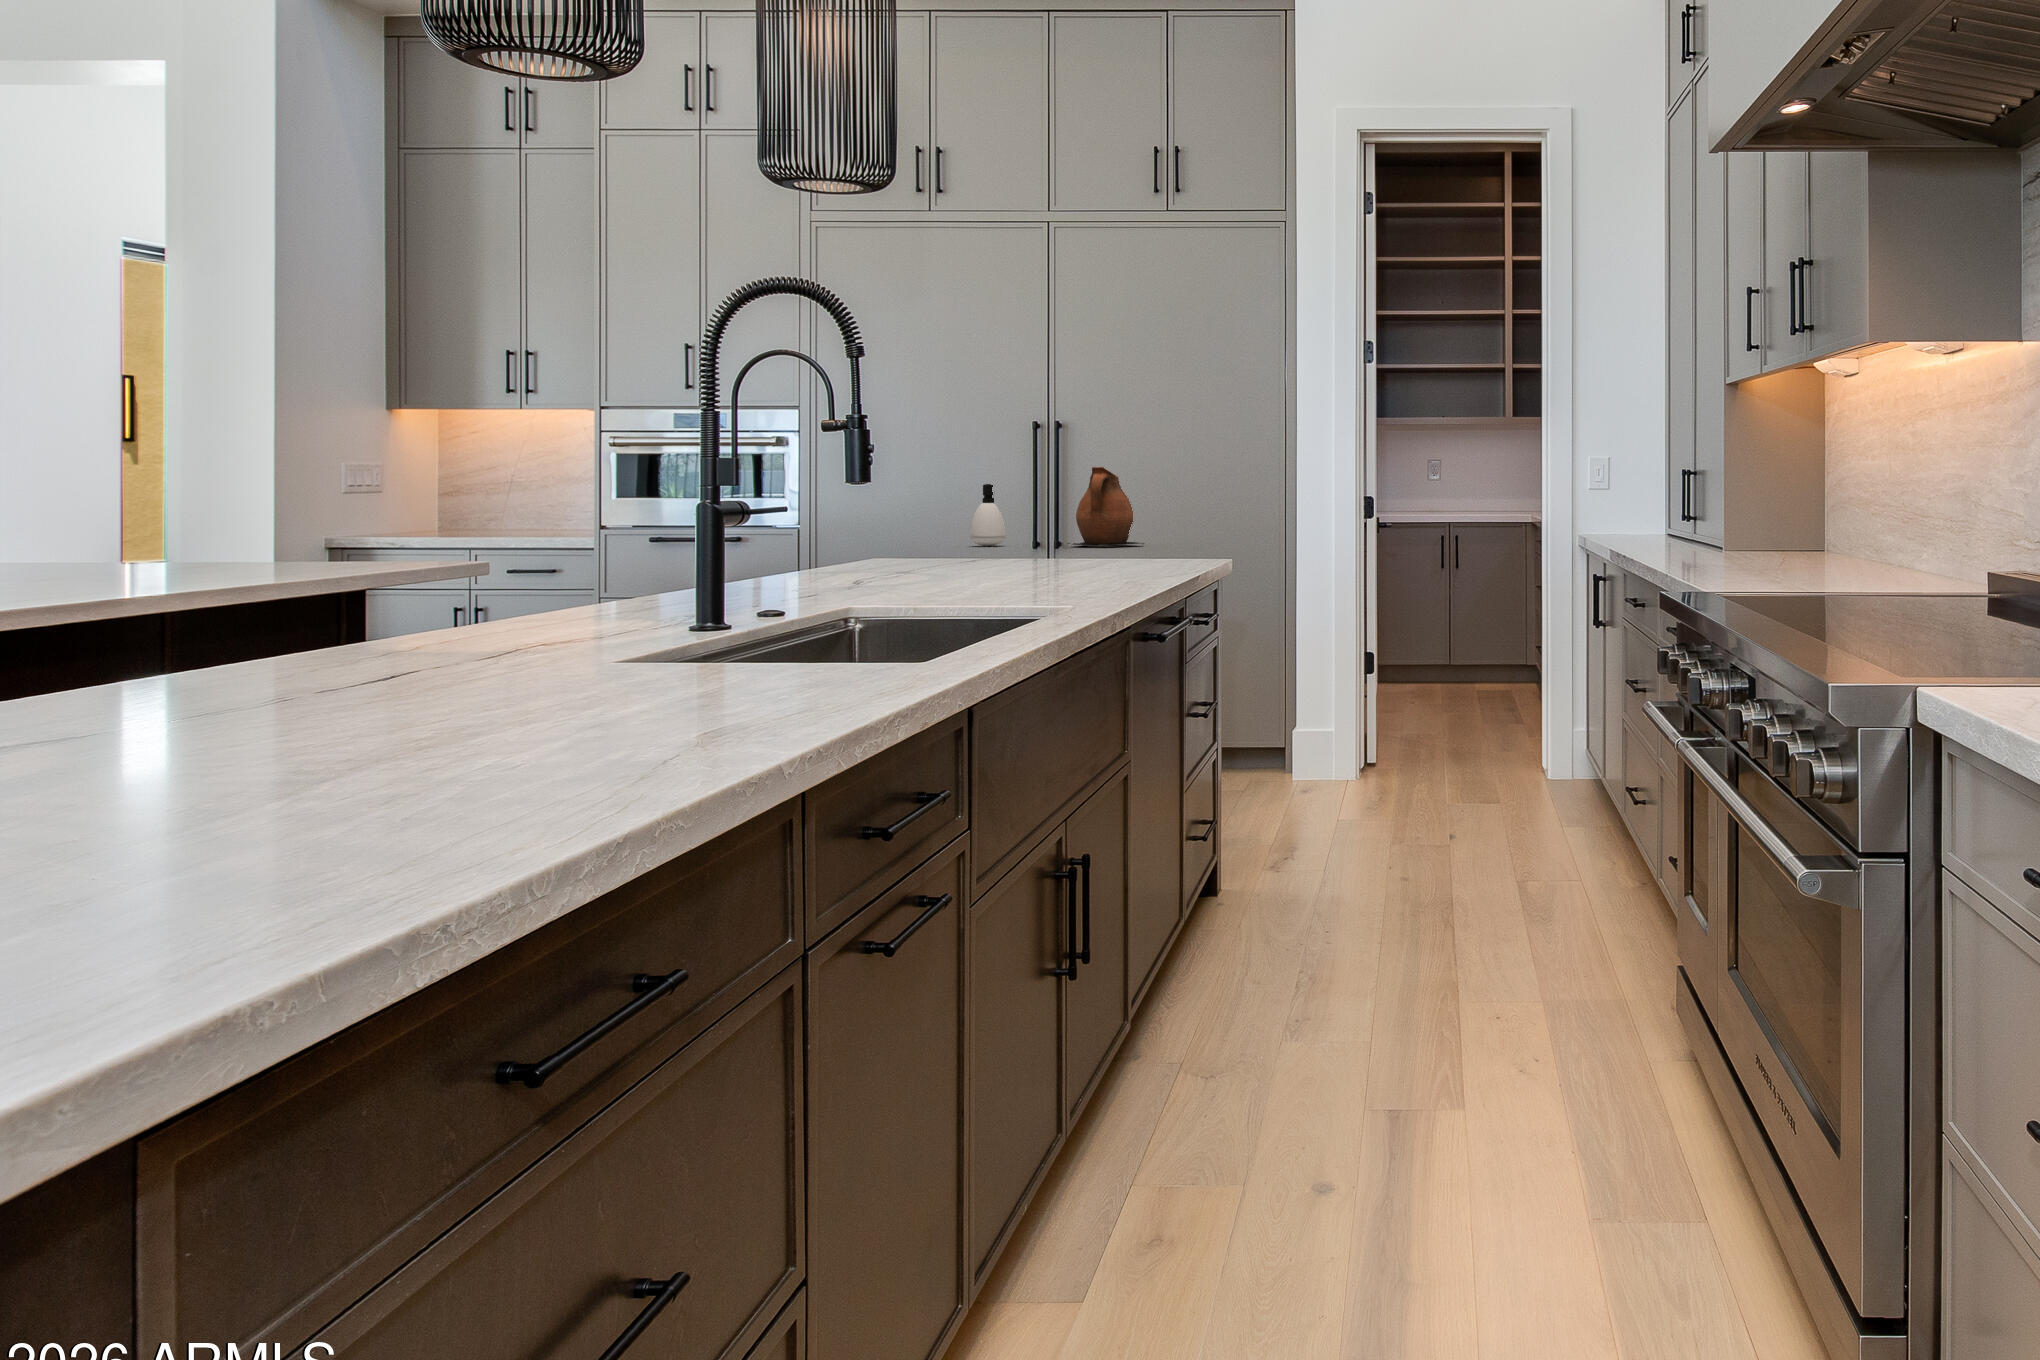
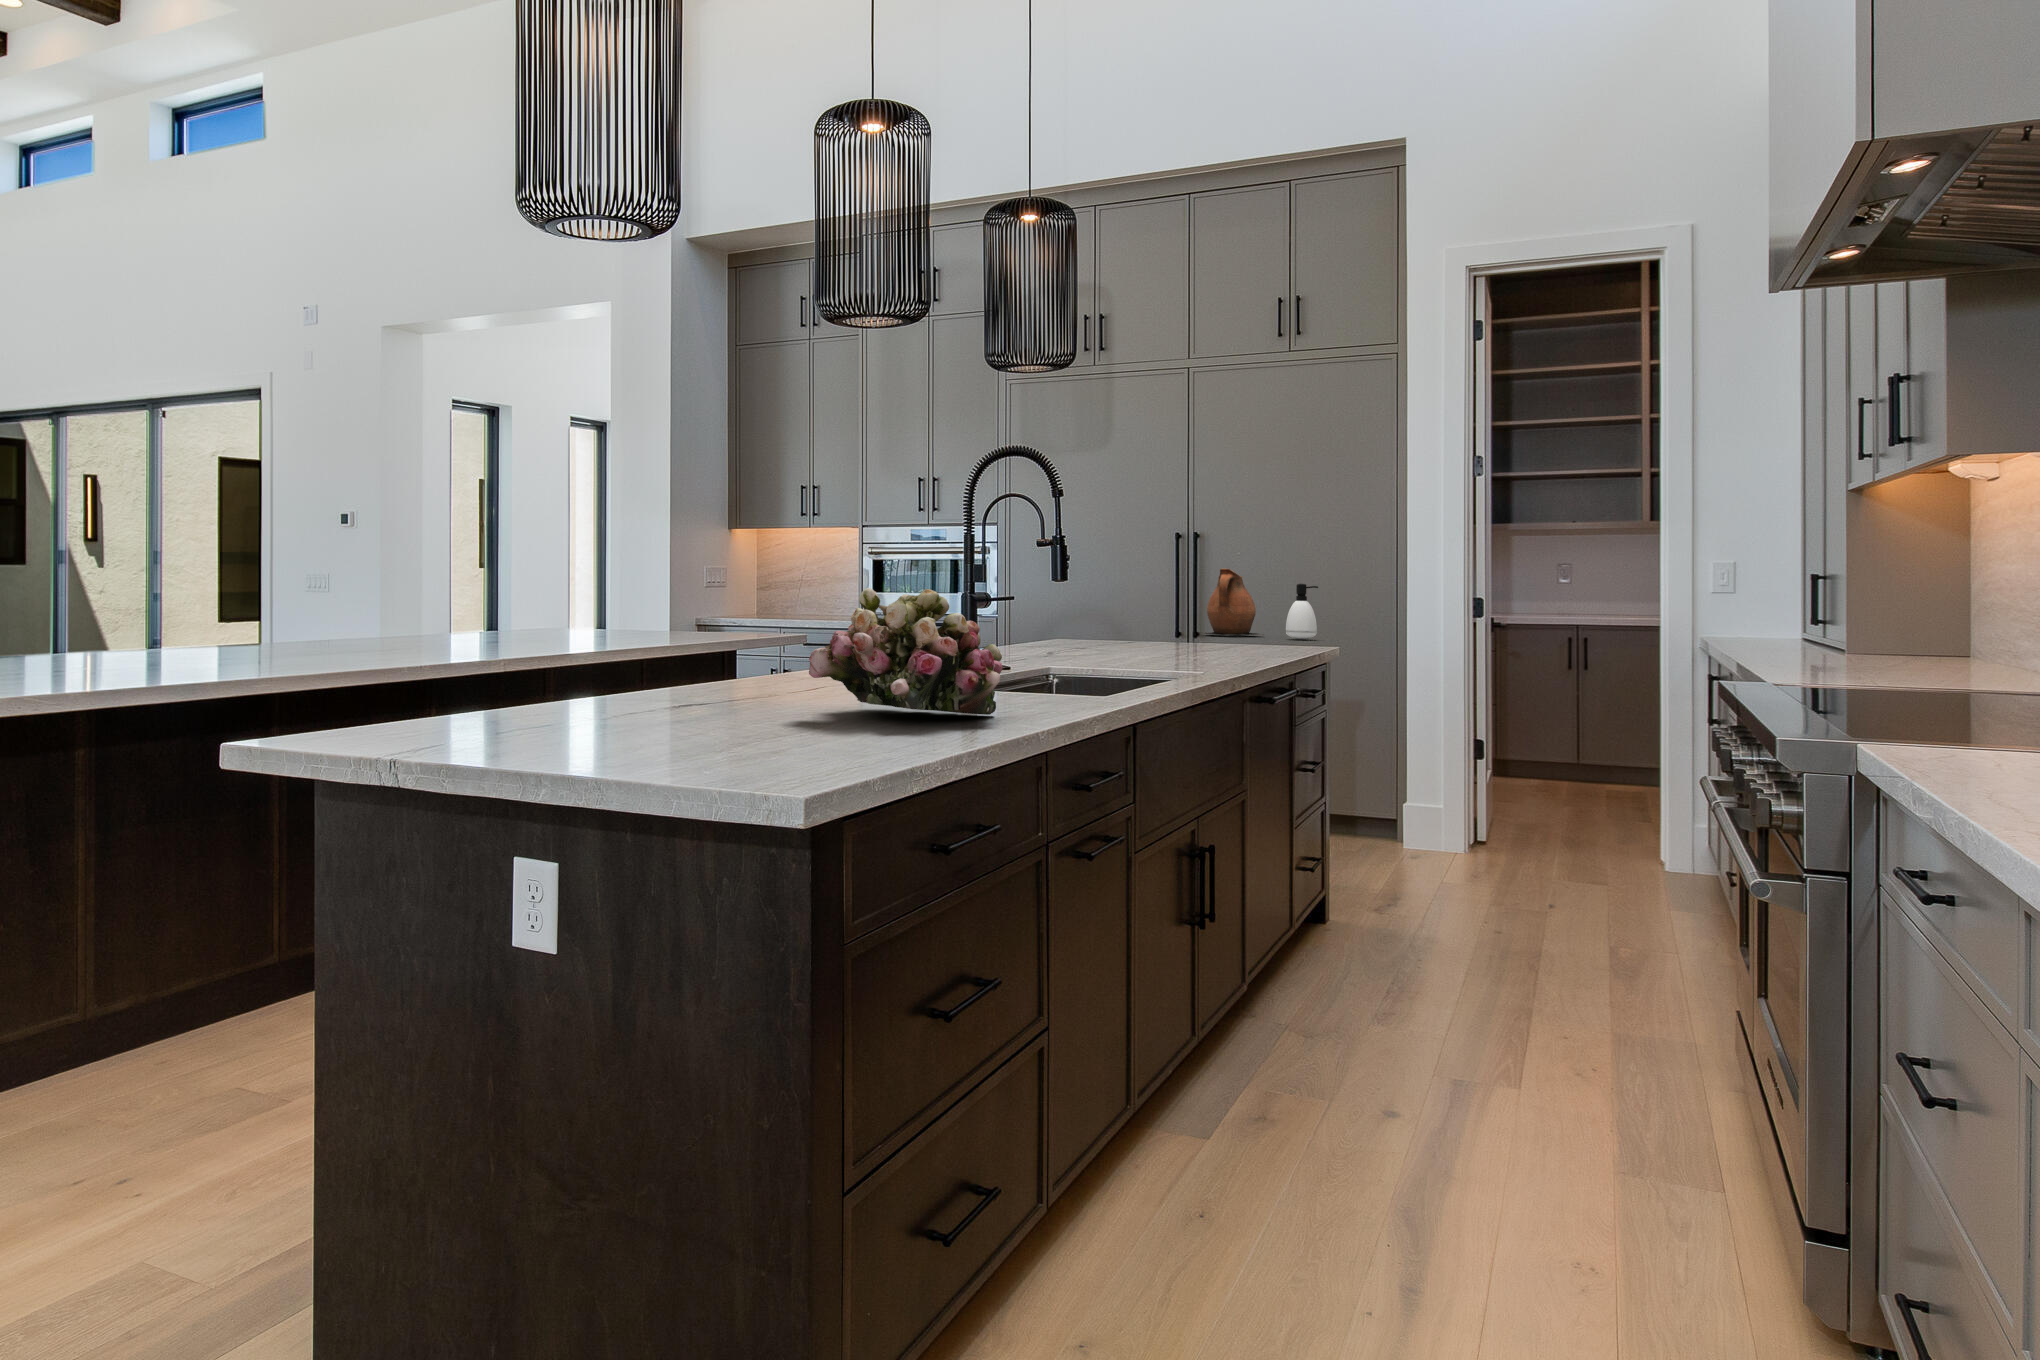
soap dispenser: present [970,484,1006,546] -> present [1286,584,1318,640]
flower arrangement: none [231,495,719,737] -> present [809,588,1003,715]

